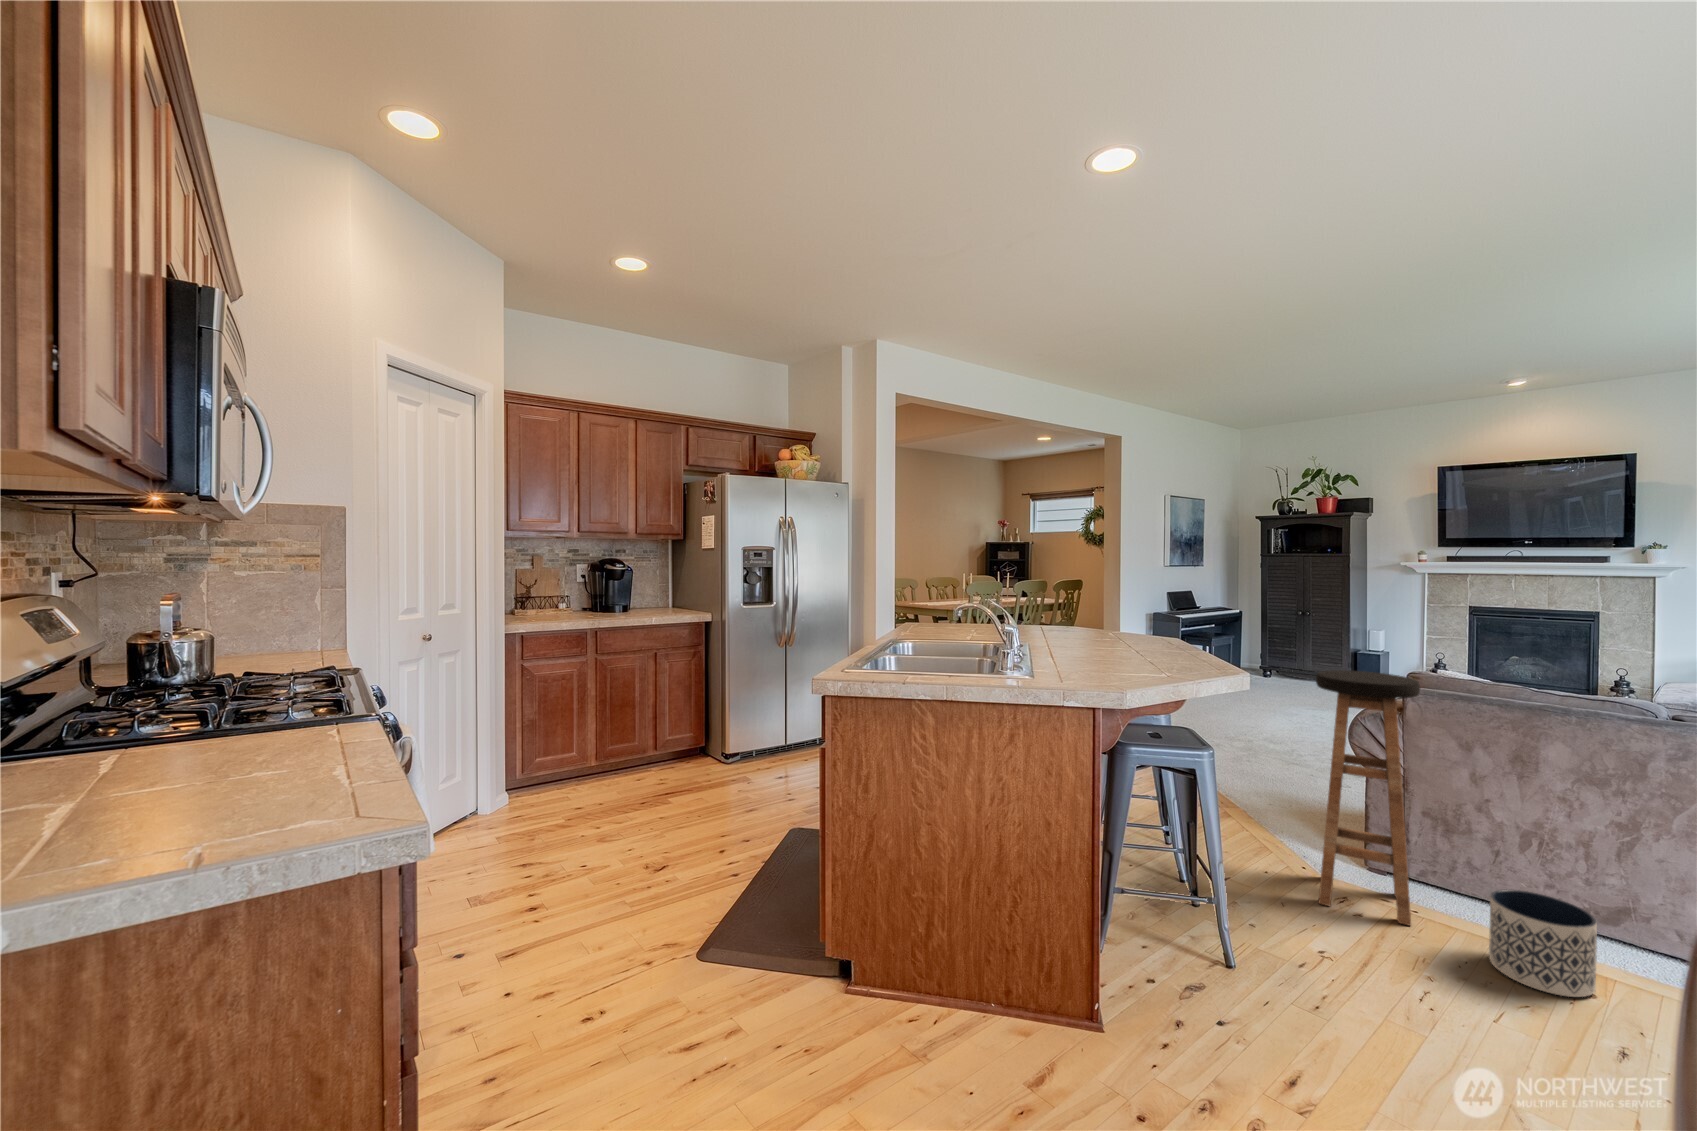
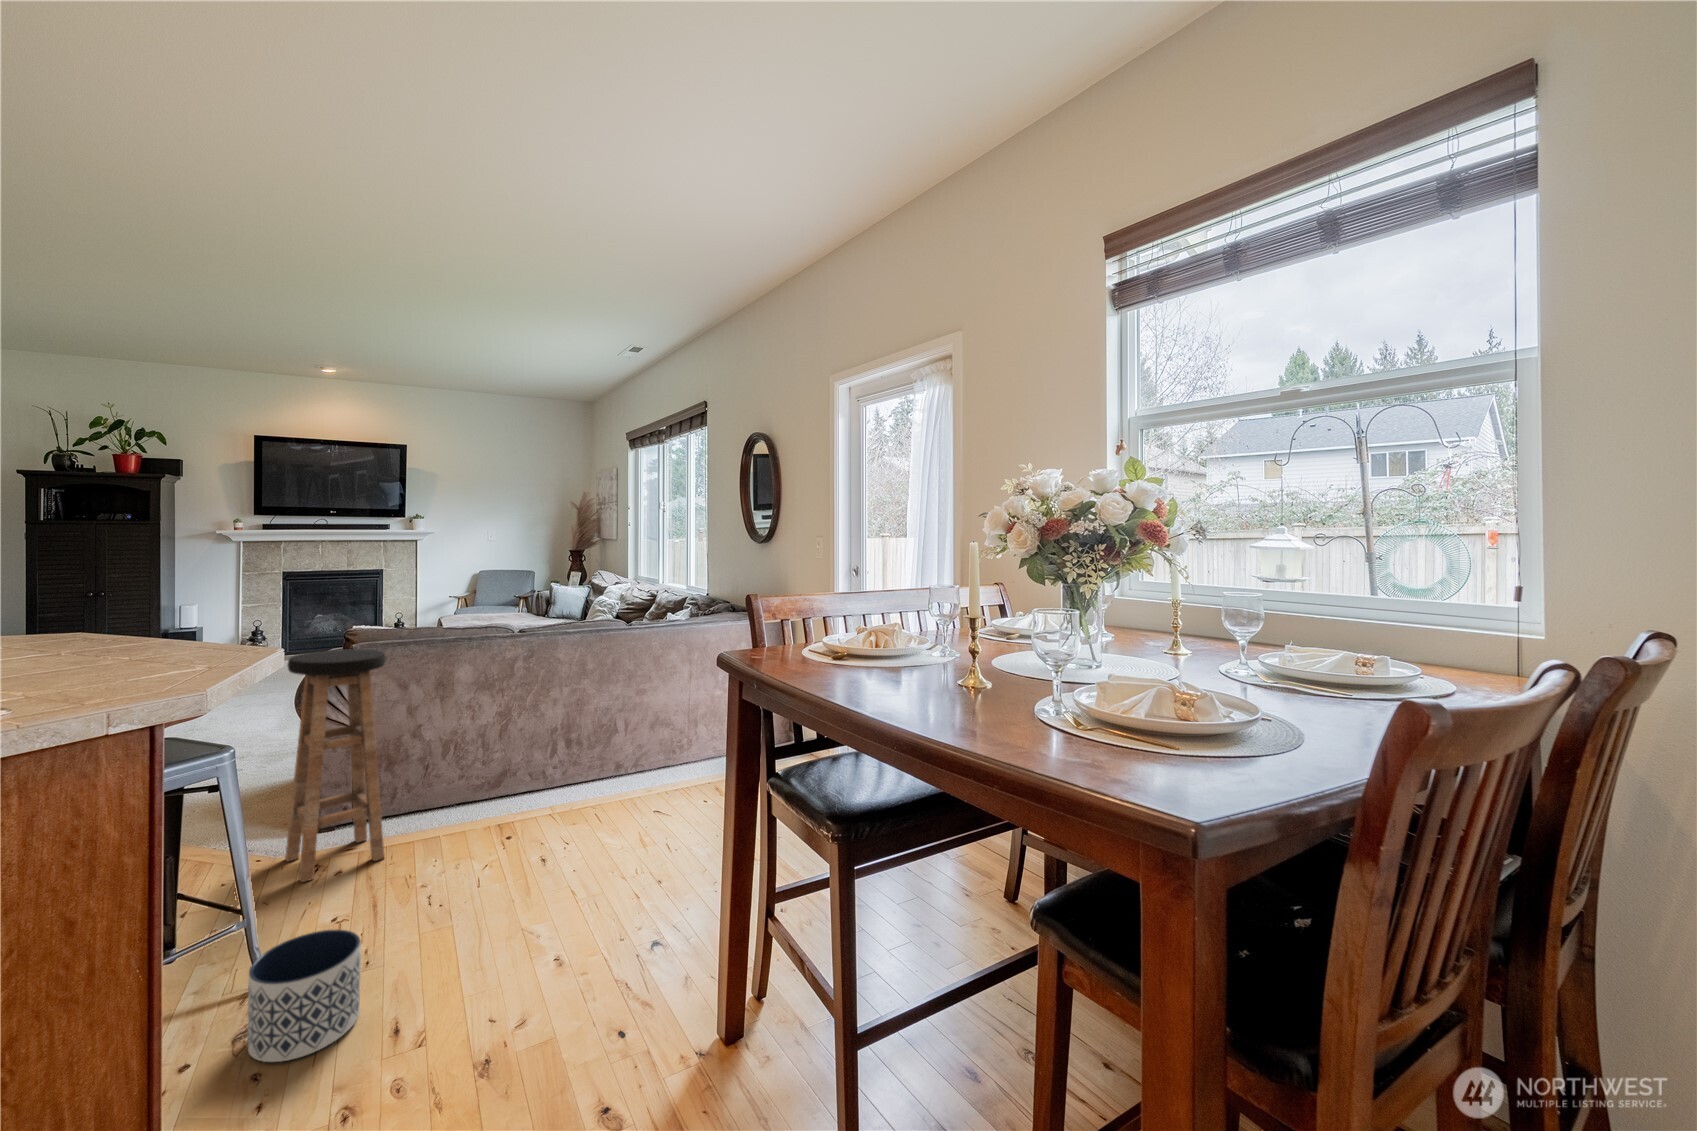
planter: present [1489,890,1597,997] -> present [248,930,361,1062]

